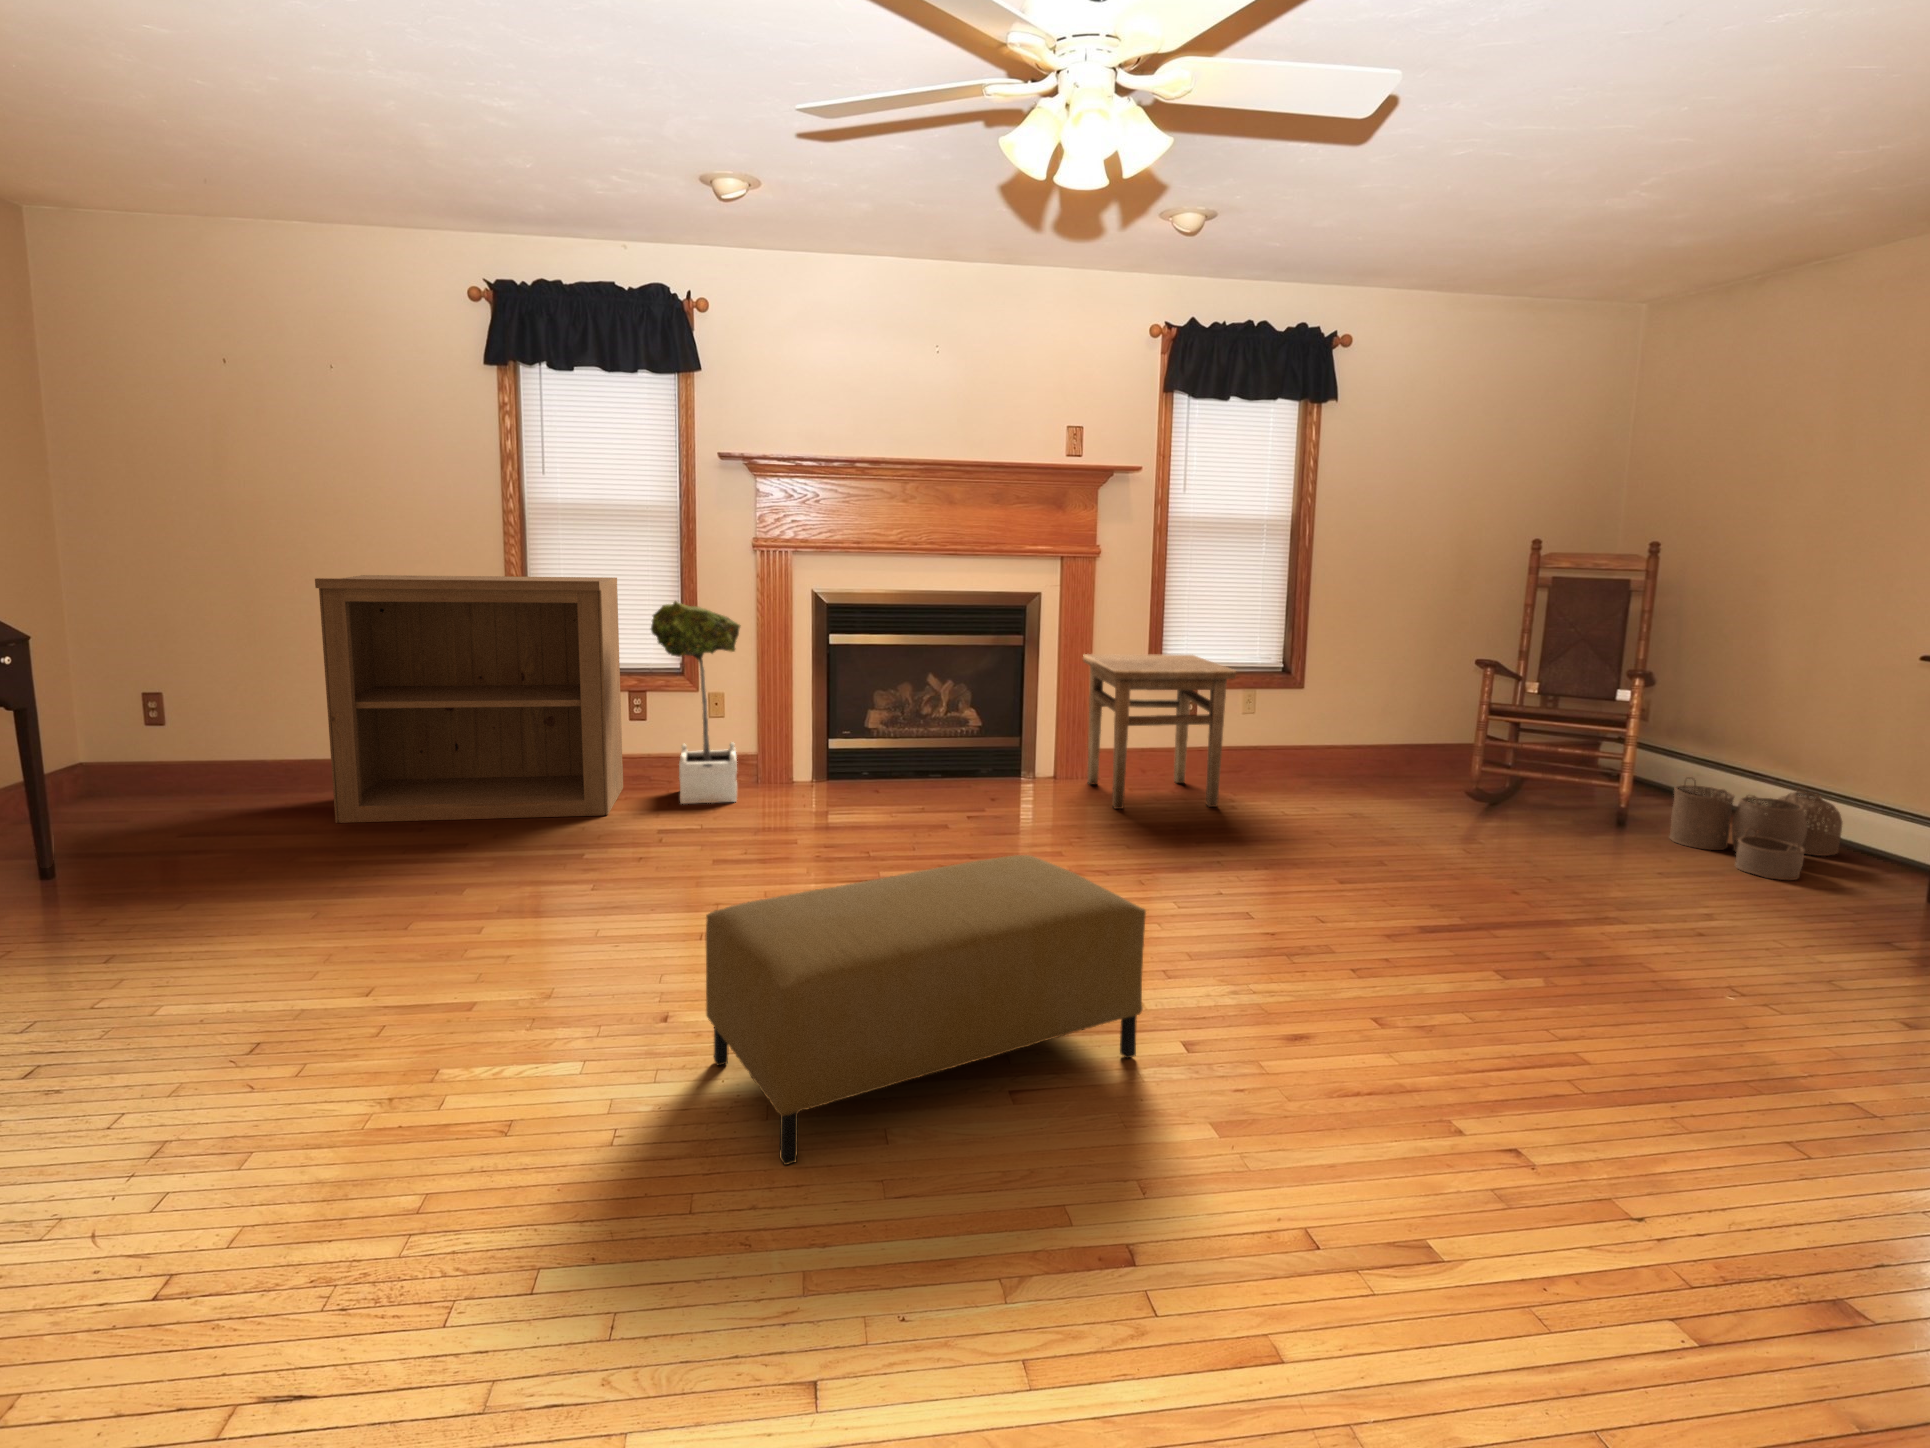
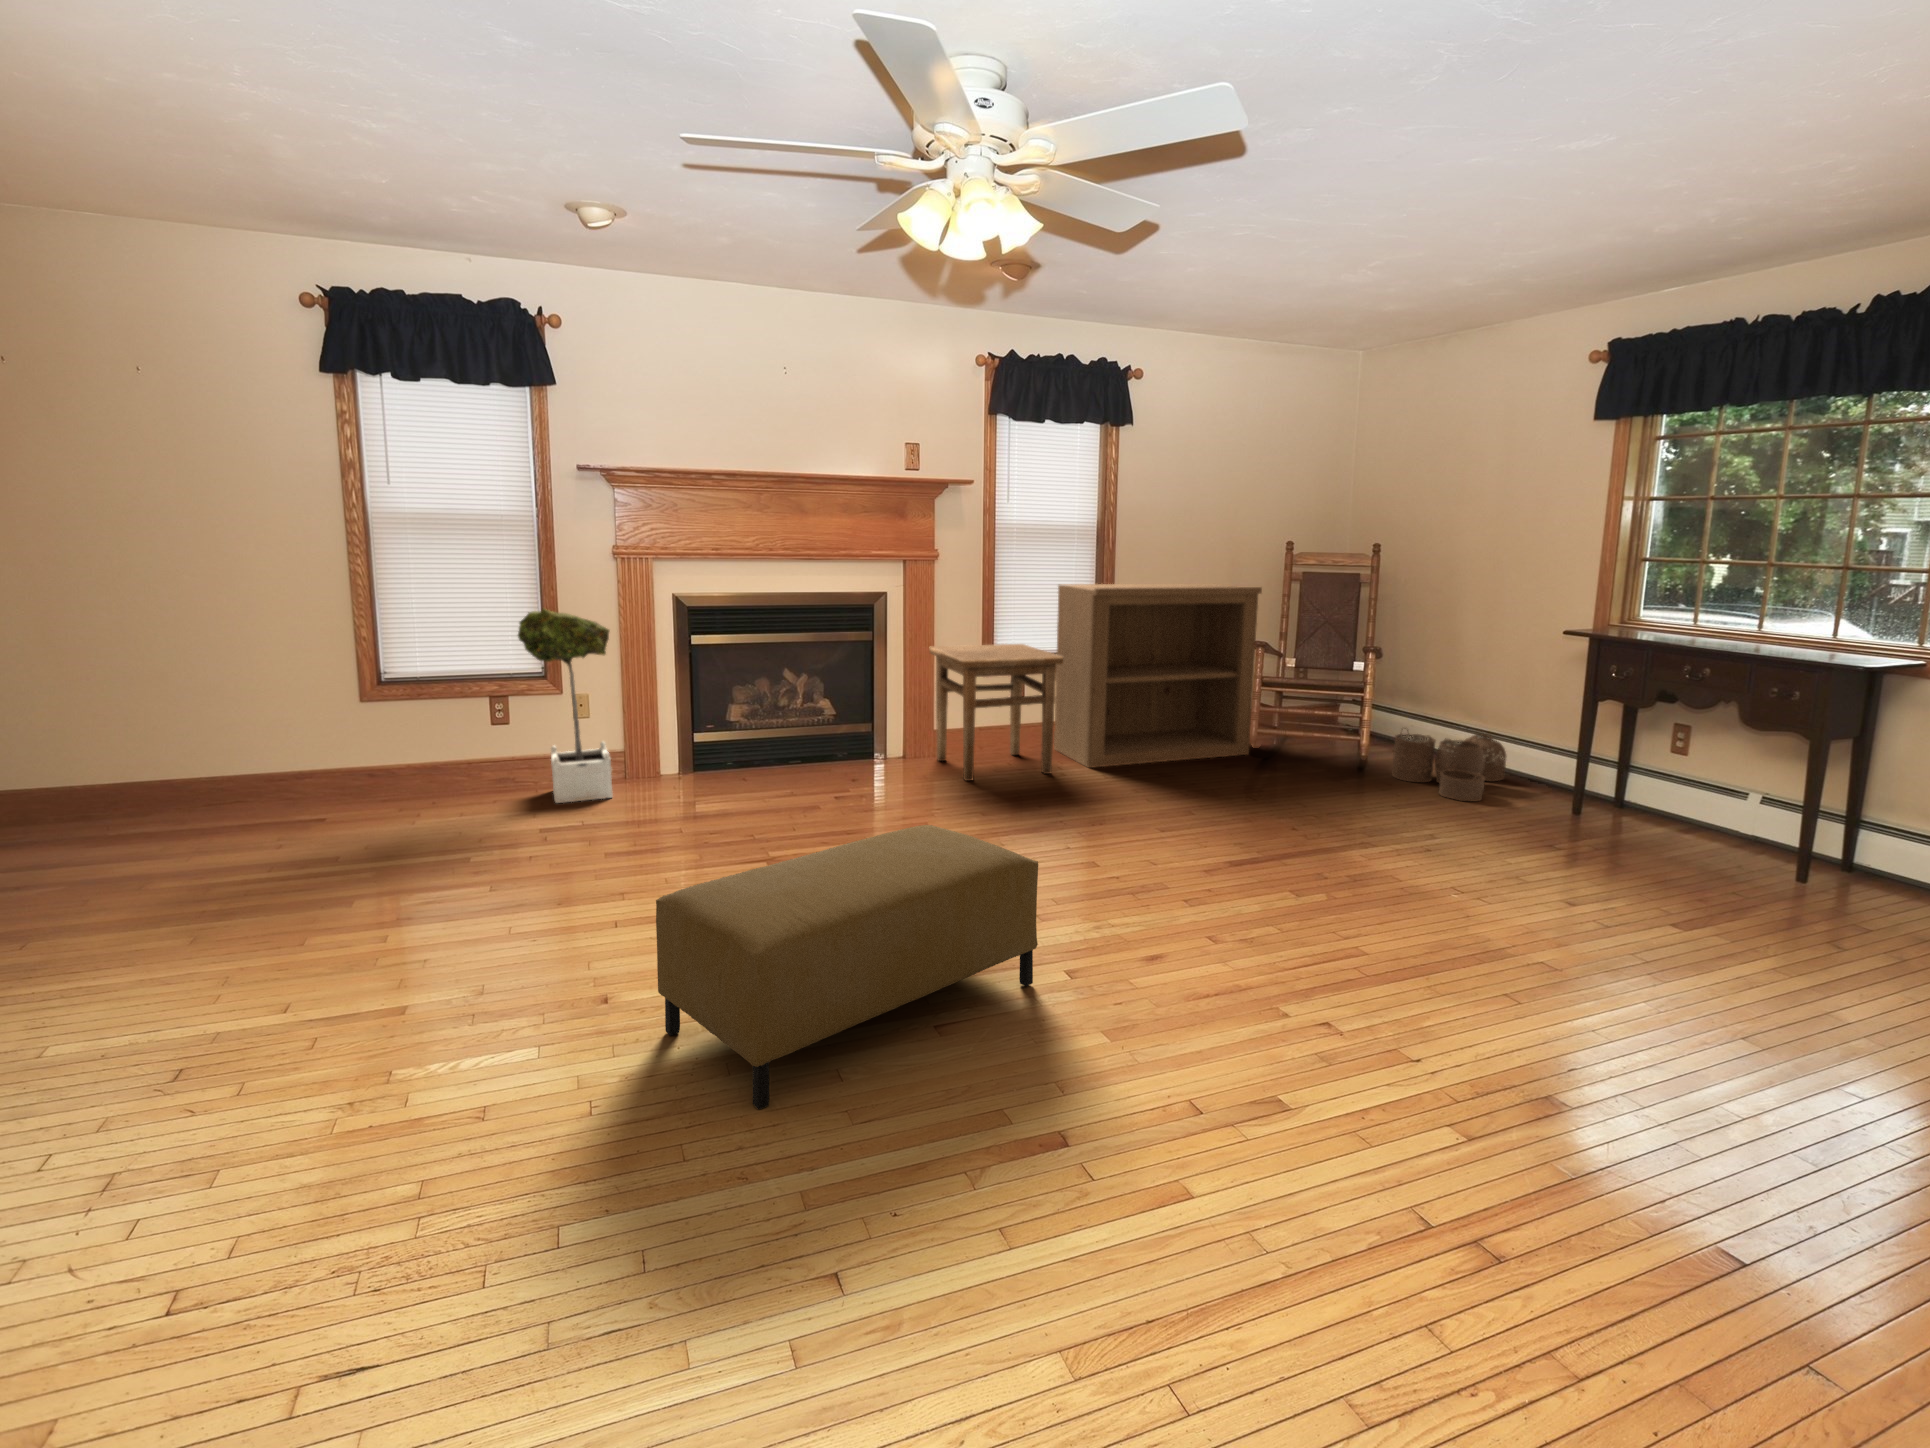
bookshelf: present [315,575,623,823] -> present [1054,584,1262,768]

